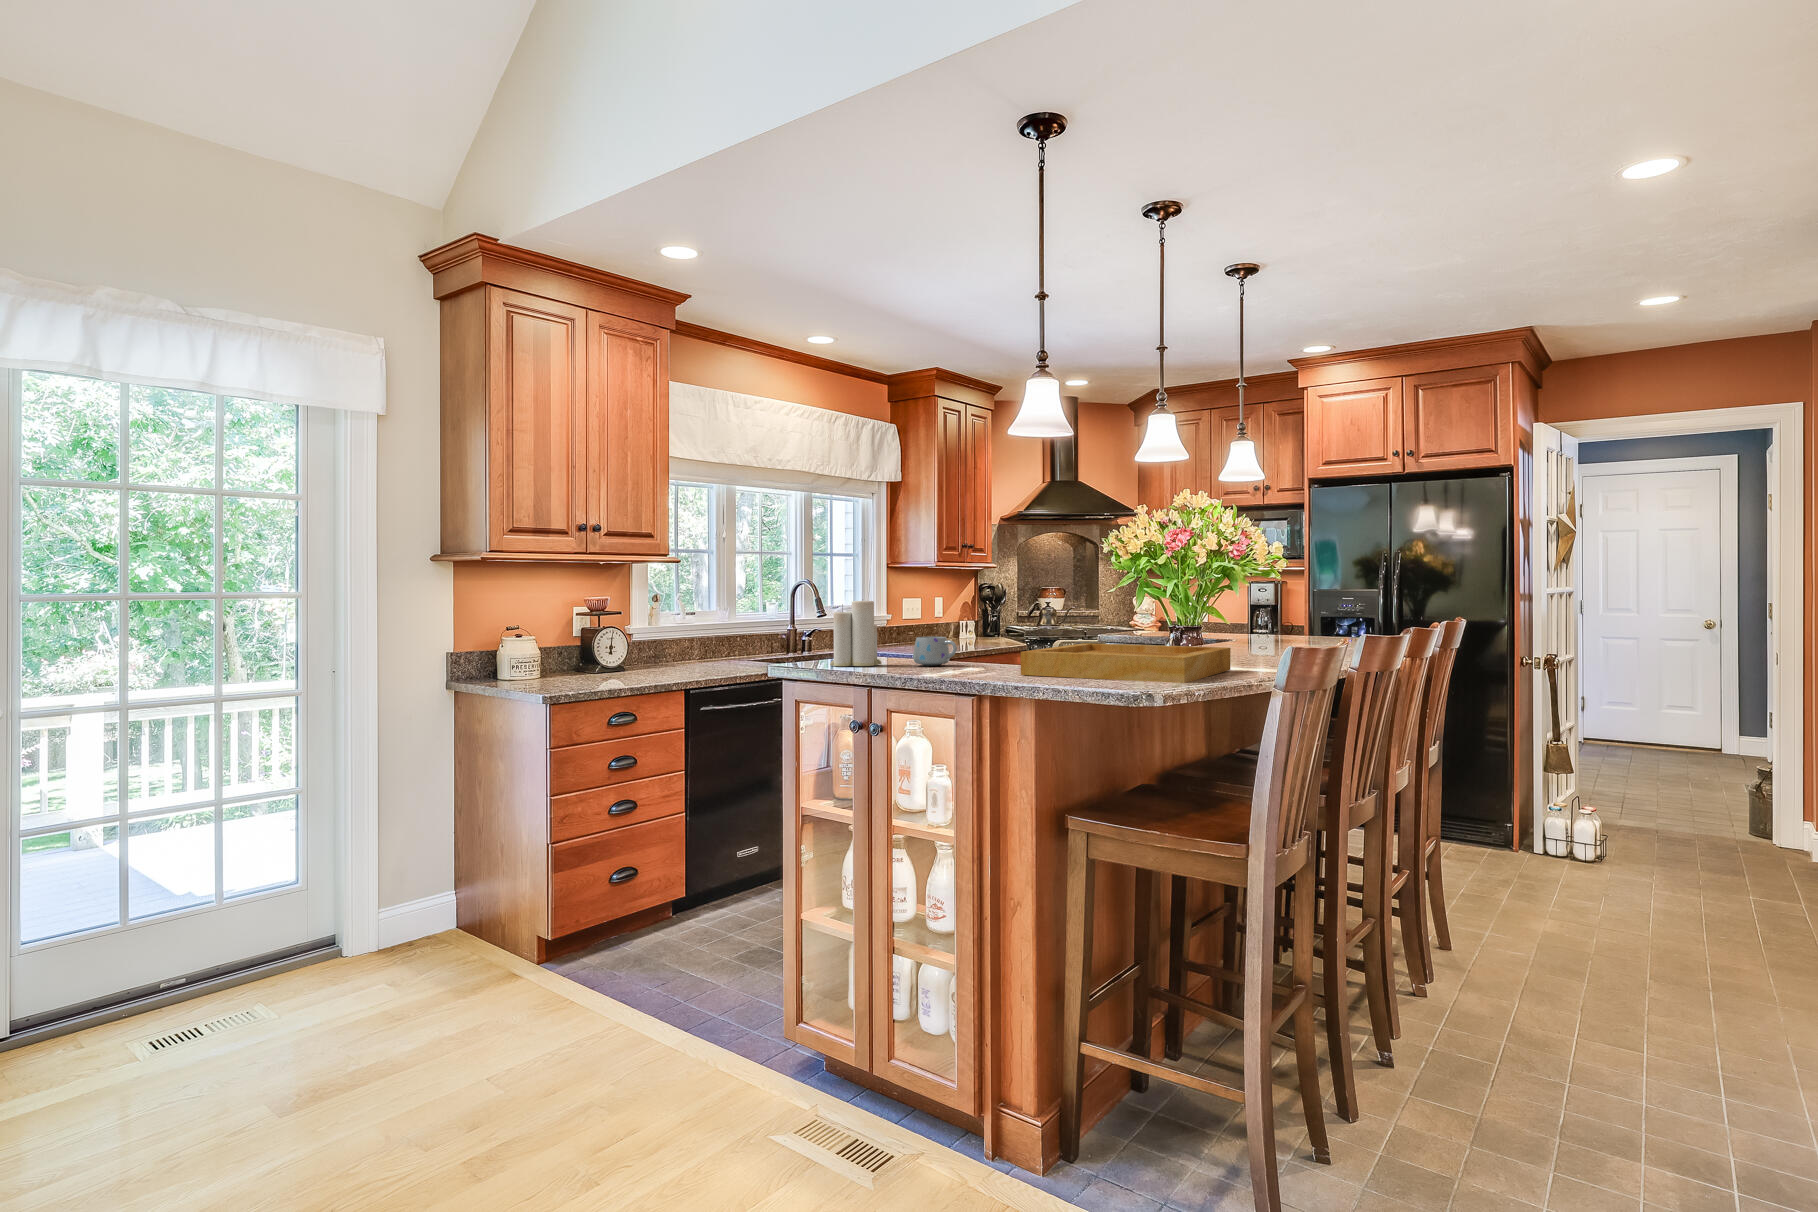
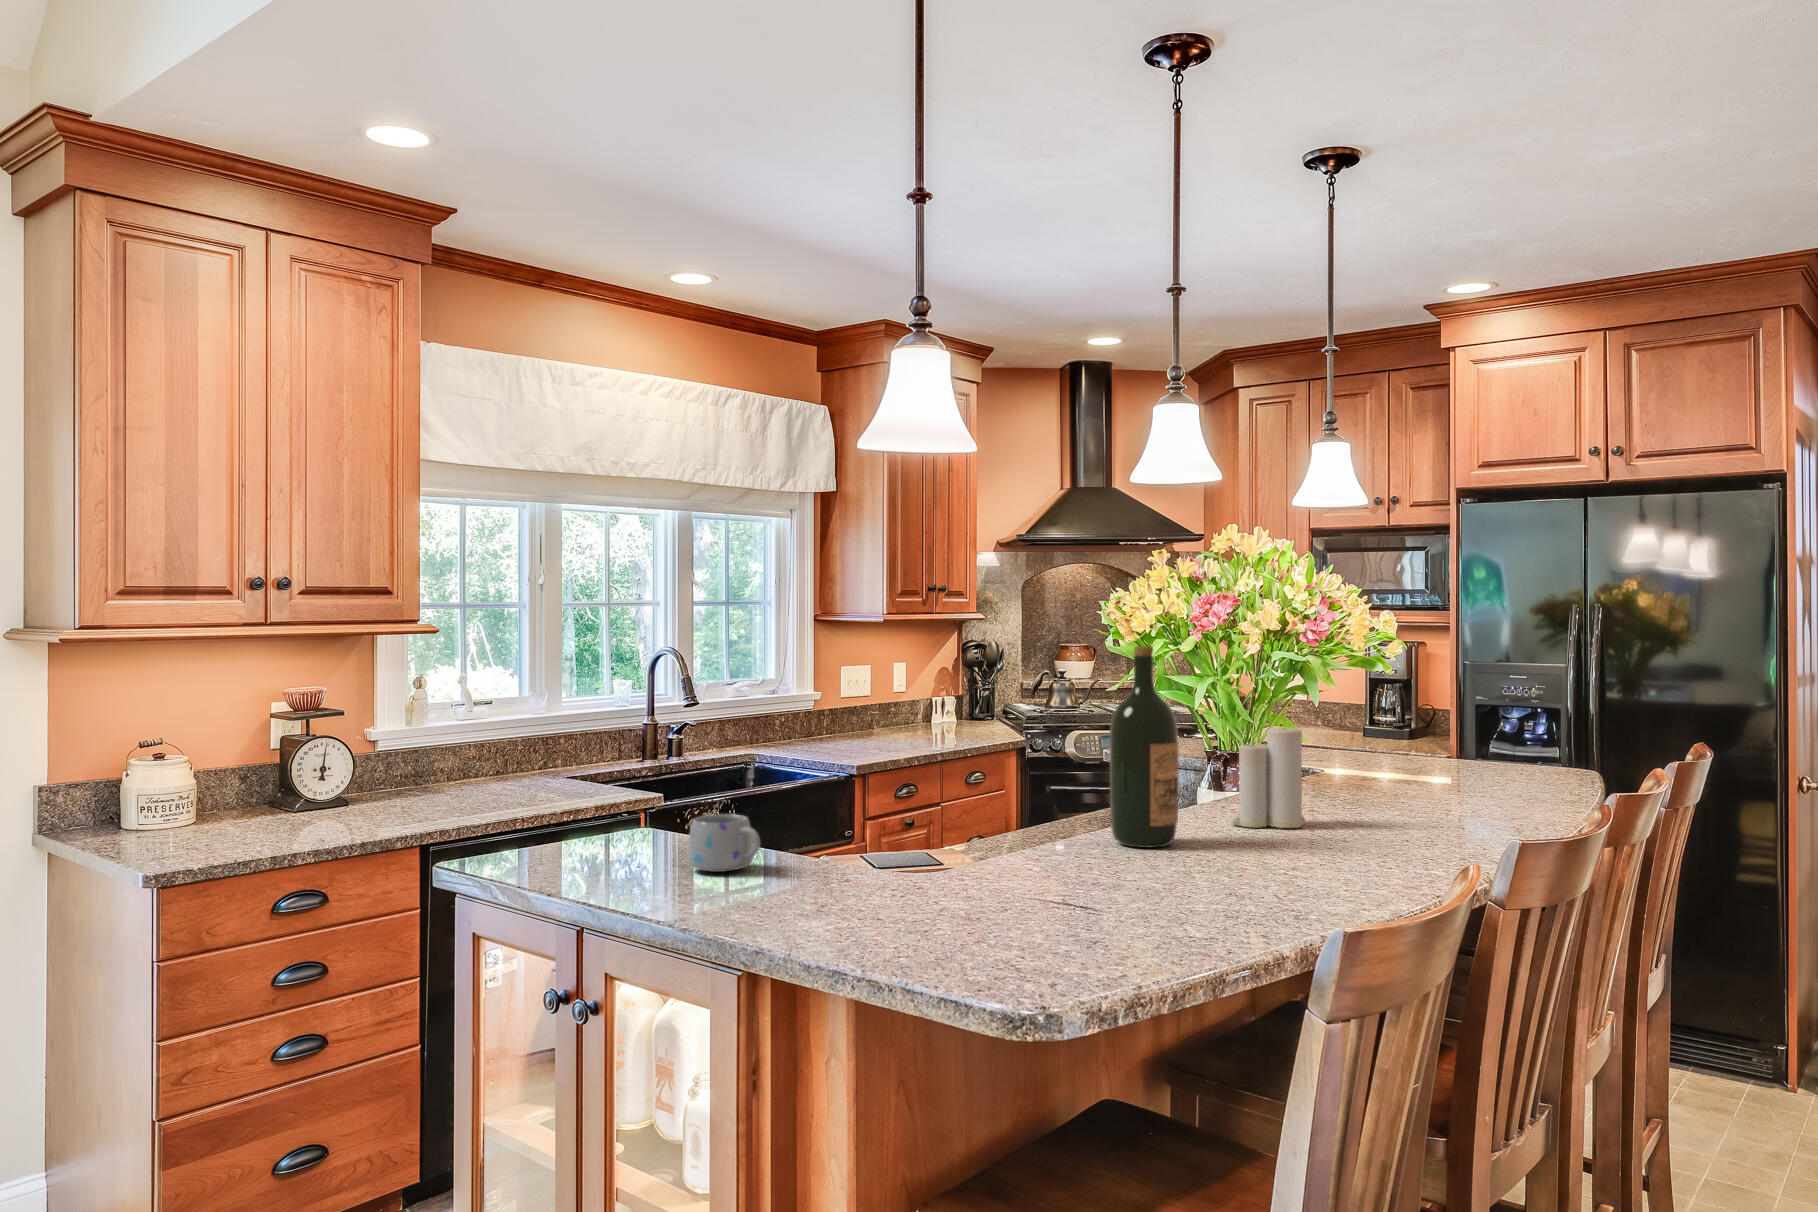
wine bottle: none [1136,548,1174,660] -> present [1110,646,1179,848]
candle: present [830,601,881,666] -> present [1232,727,1305,828]
tray: present [1021,643,1231,683] -> none [835,833,1251,975]

